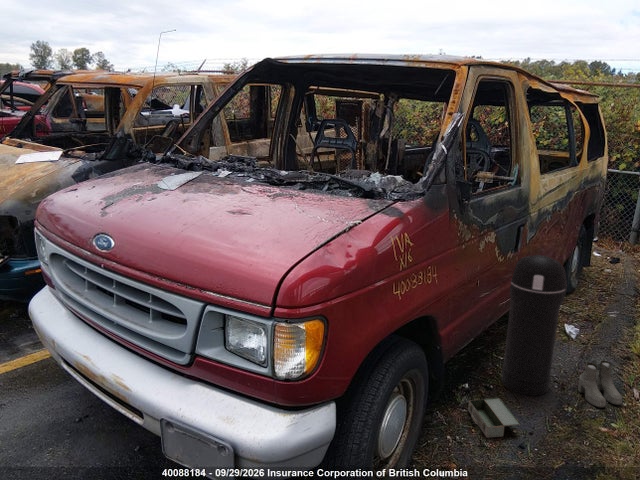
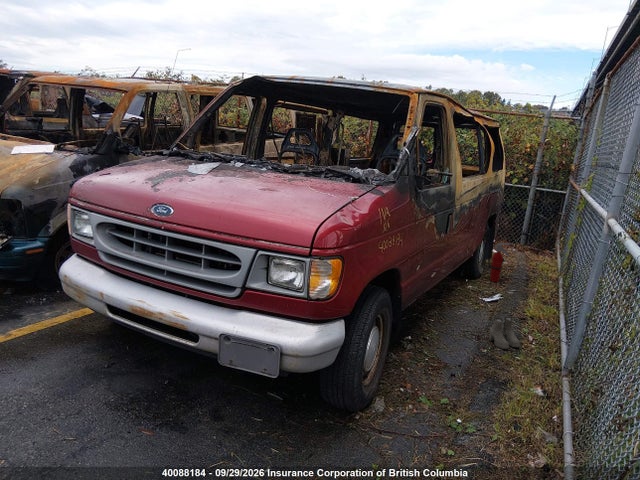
fire extinguisher: none [583,250,615,299] -> present [488,243,510,282]
trash can: present [501,255,567,396] -> none [434,237,483,343]
toolbox: present [468,398,520,438] -> none [413,342,452,368]

